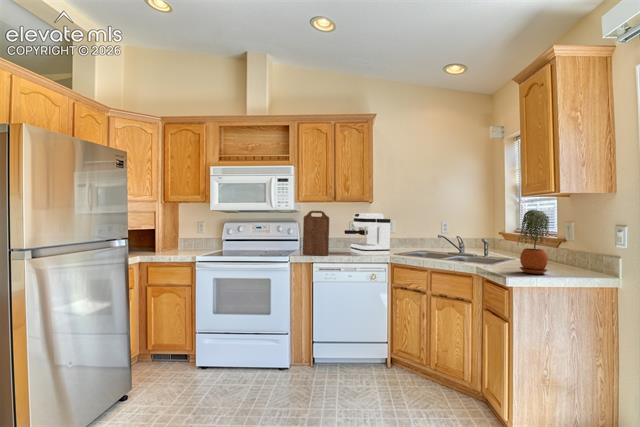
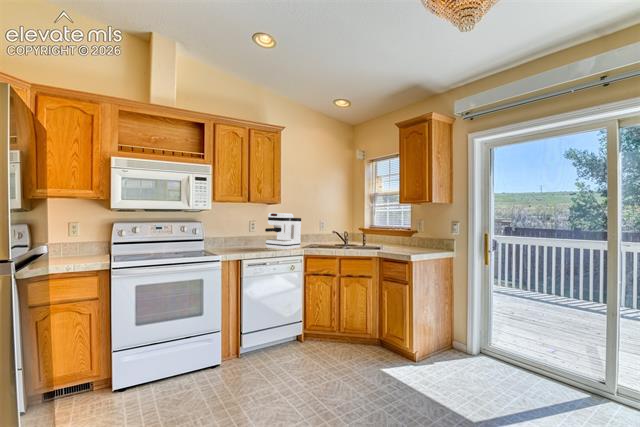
potted plant: present [518,210,549,274] -> none [408,212,425,253]
cutting board: present [303,211,329,256] -> none [232,211,257,253]

